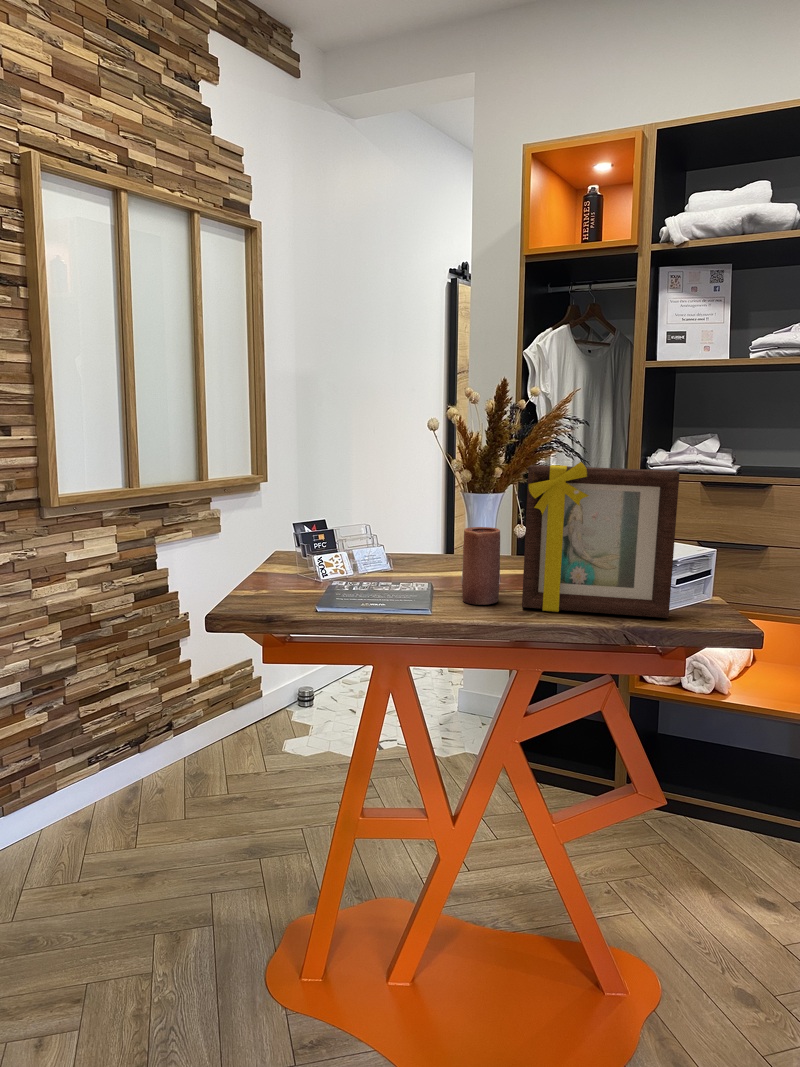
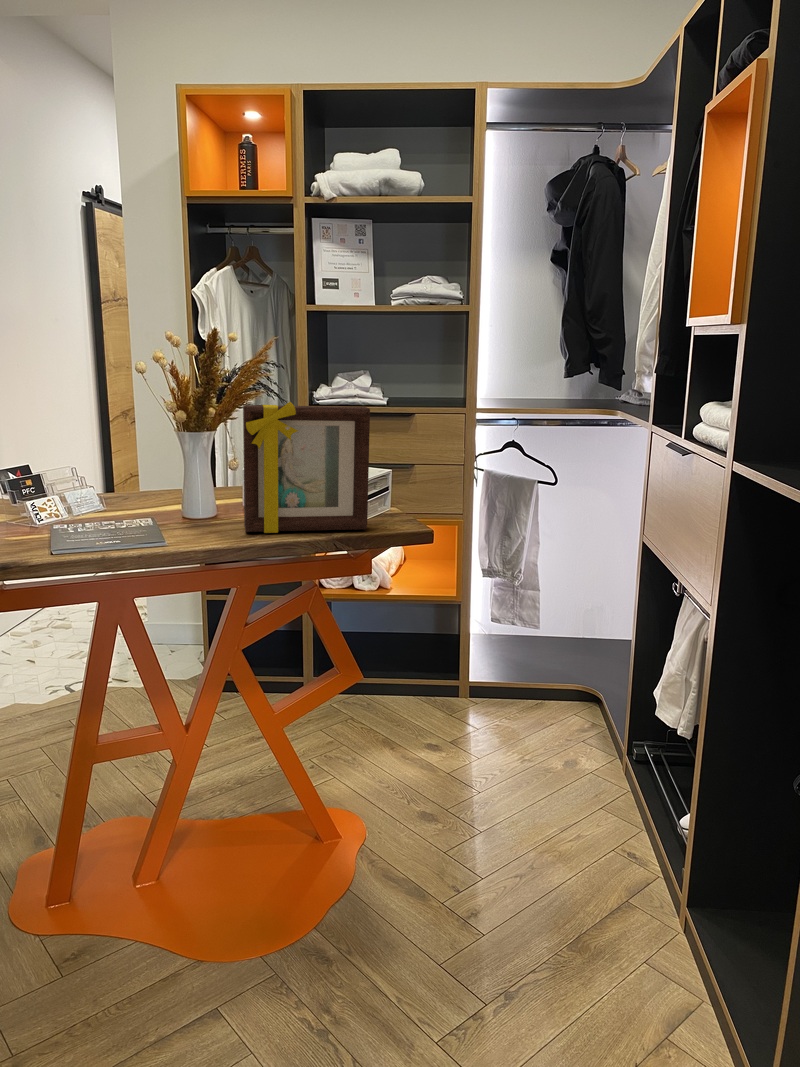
candle: present [462,527,500,605] -> none [186,463,222,533]

